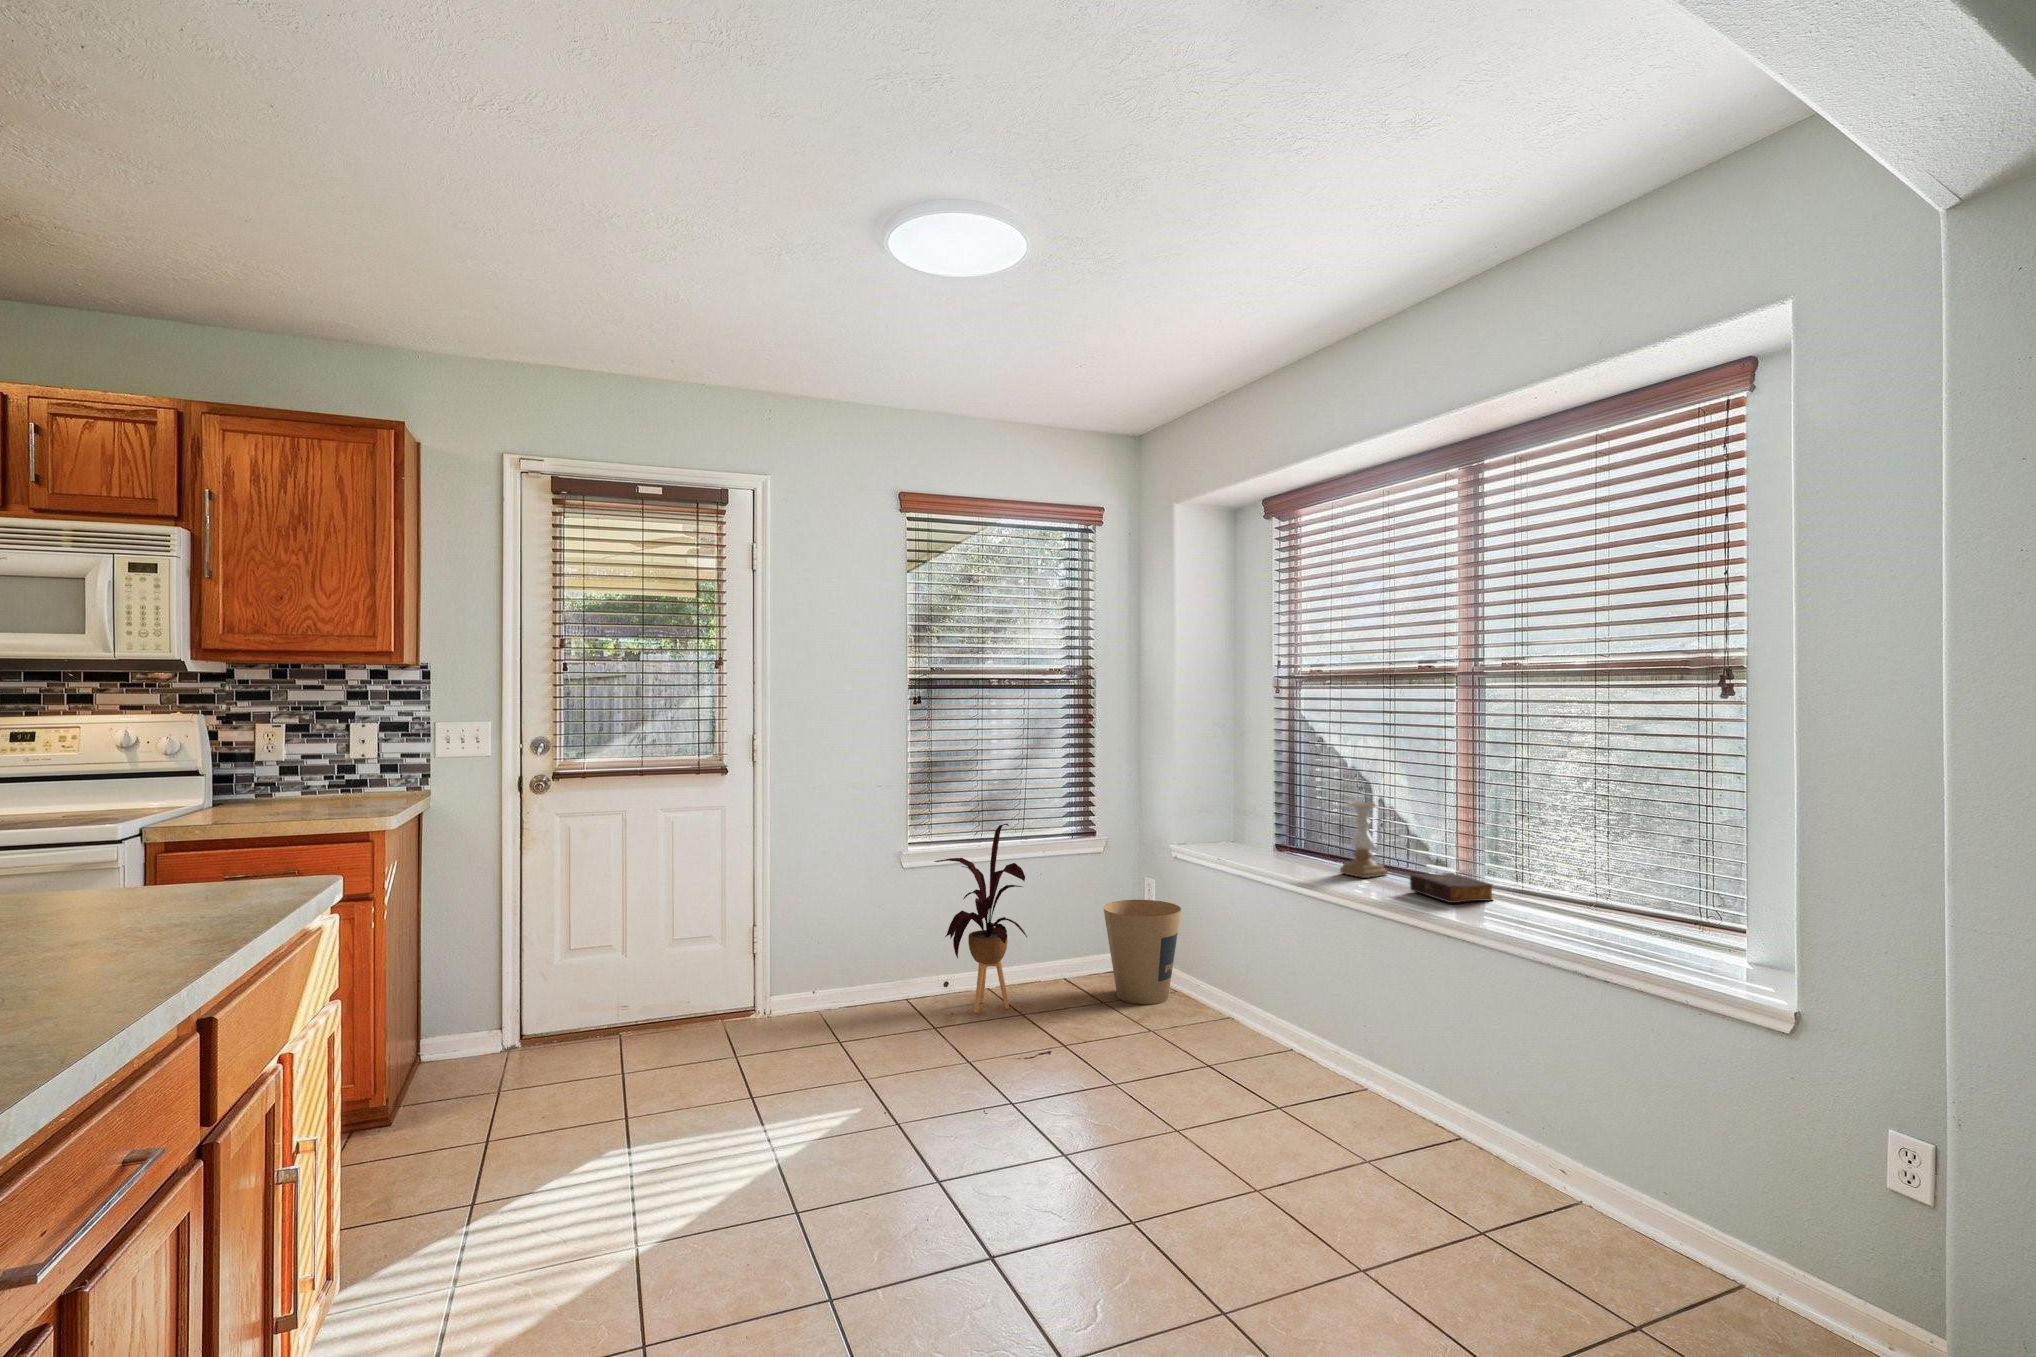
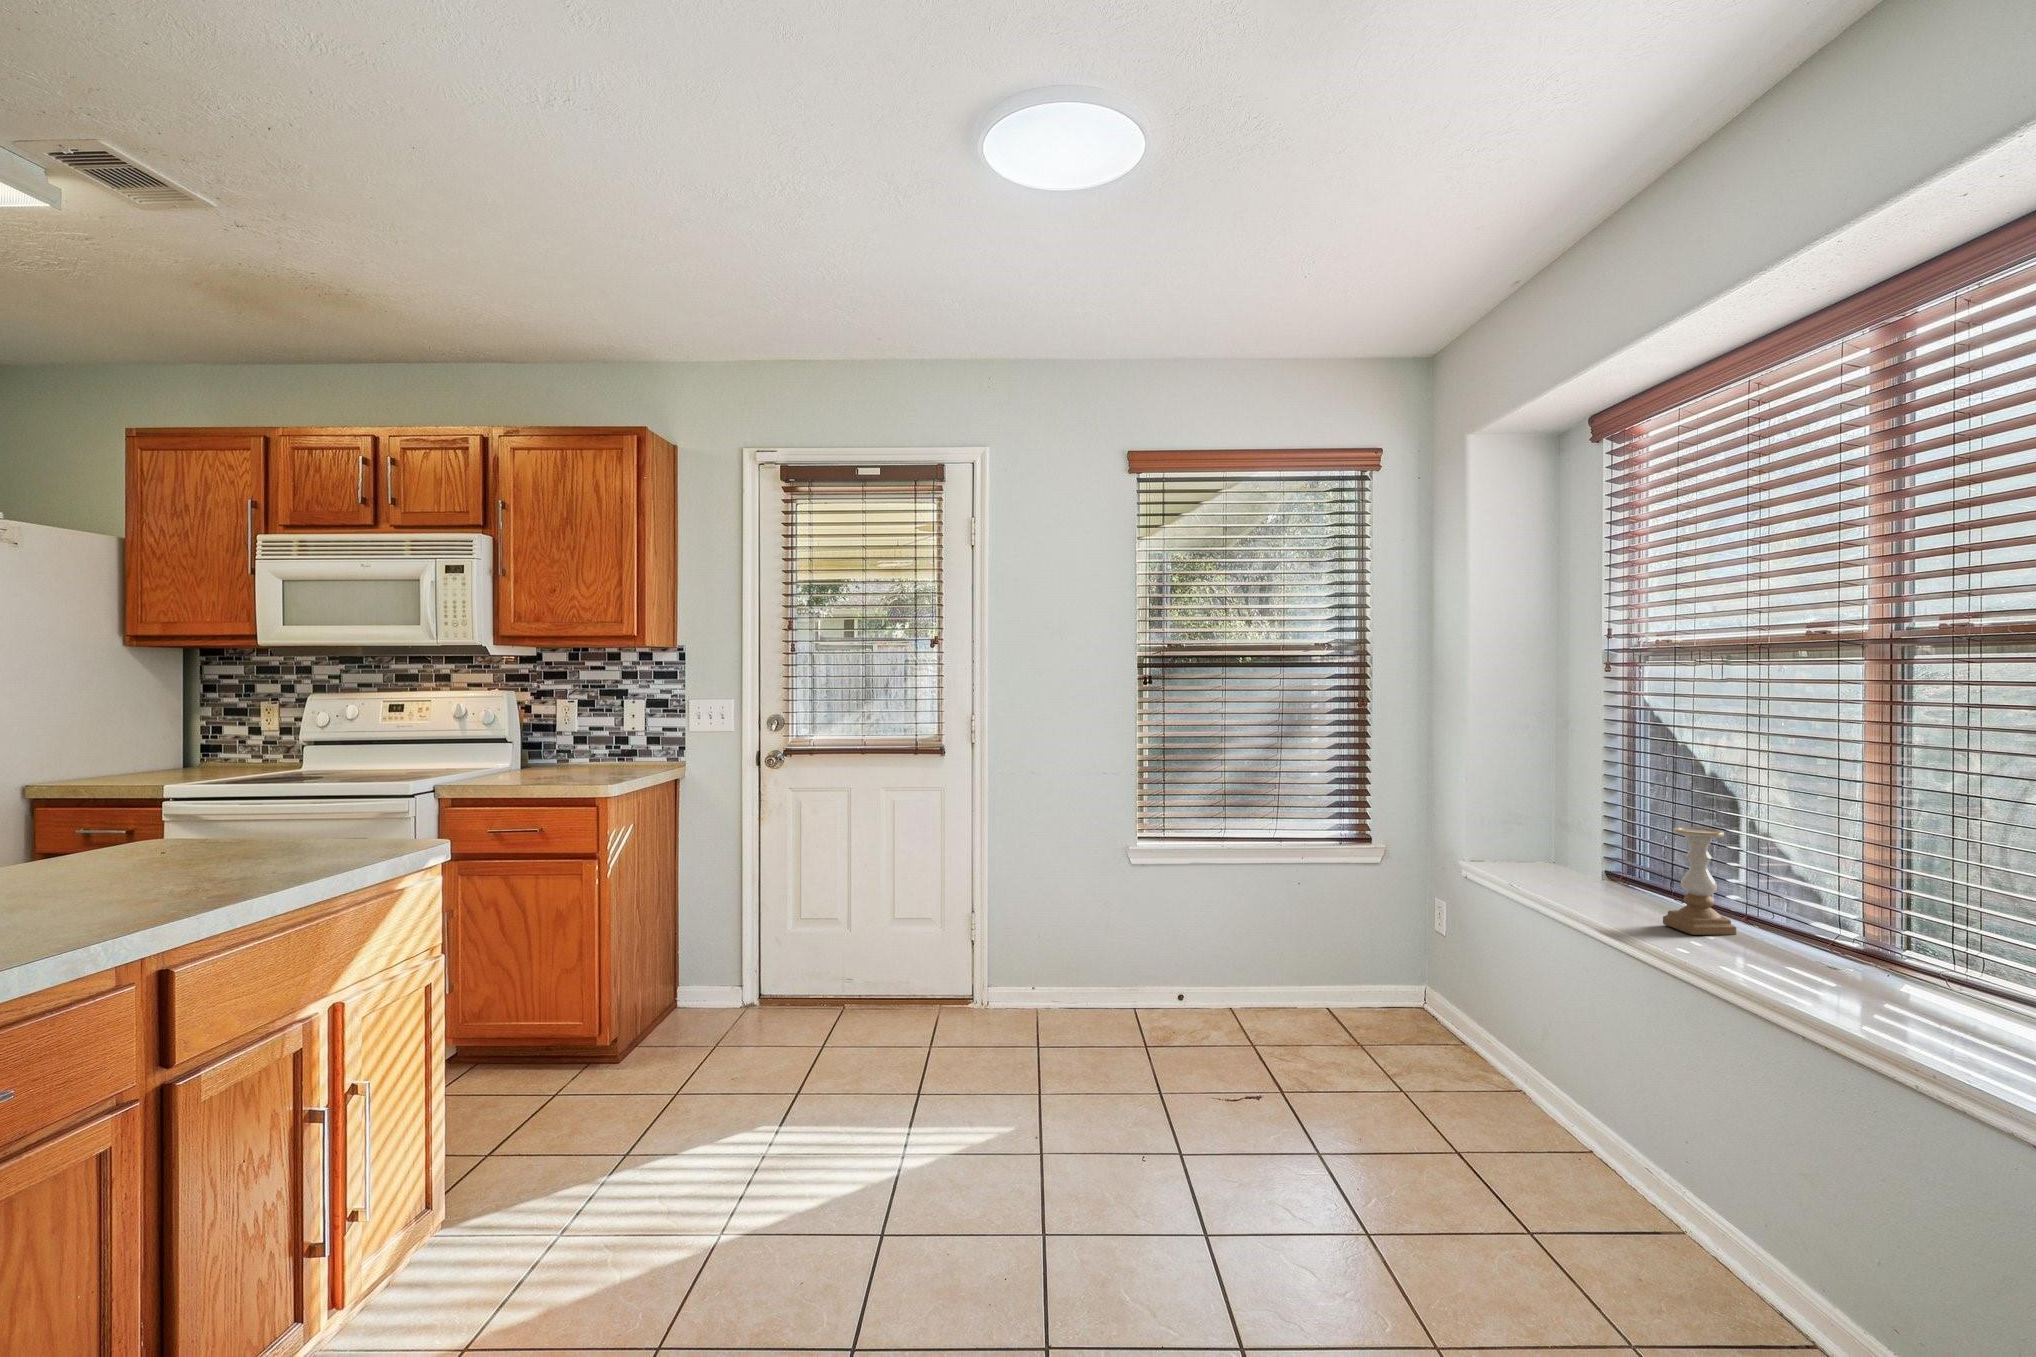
house plant: present [935,824,1027,1013] -> none [1158,825,1262,1037]
book: present [1410,873,1492,903] -> none [1746,938,1879,993]
trash can: present [1103,900,1181,1004] -> none [1365,926,1468,1058]

